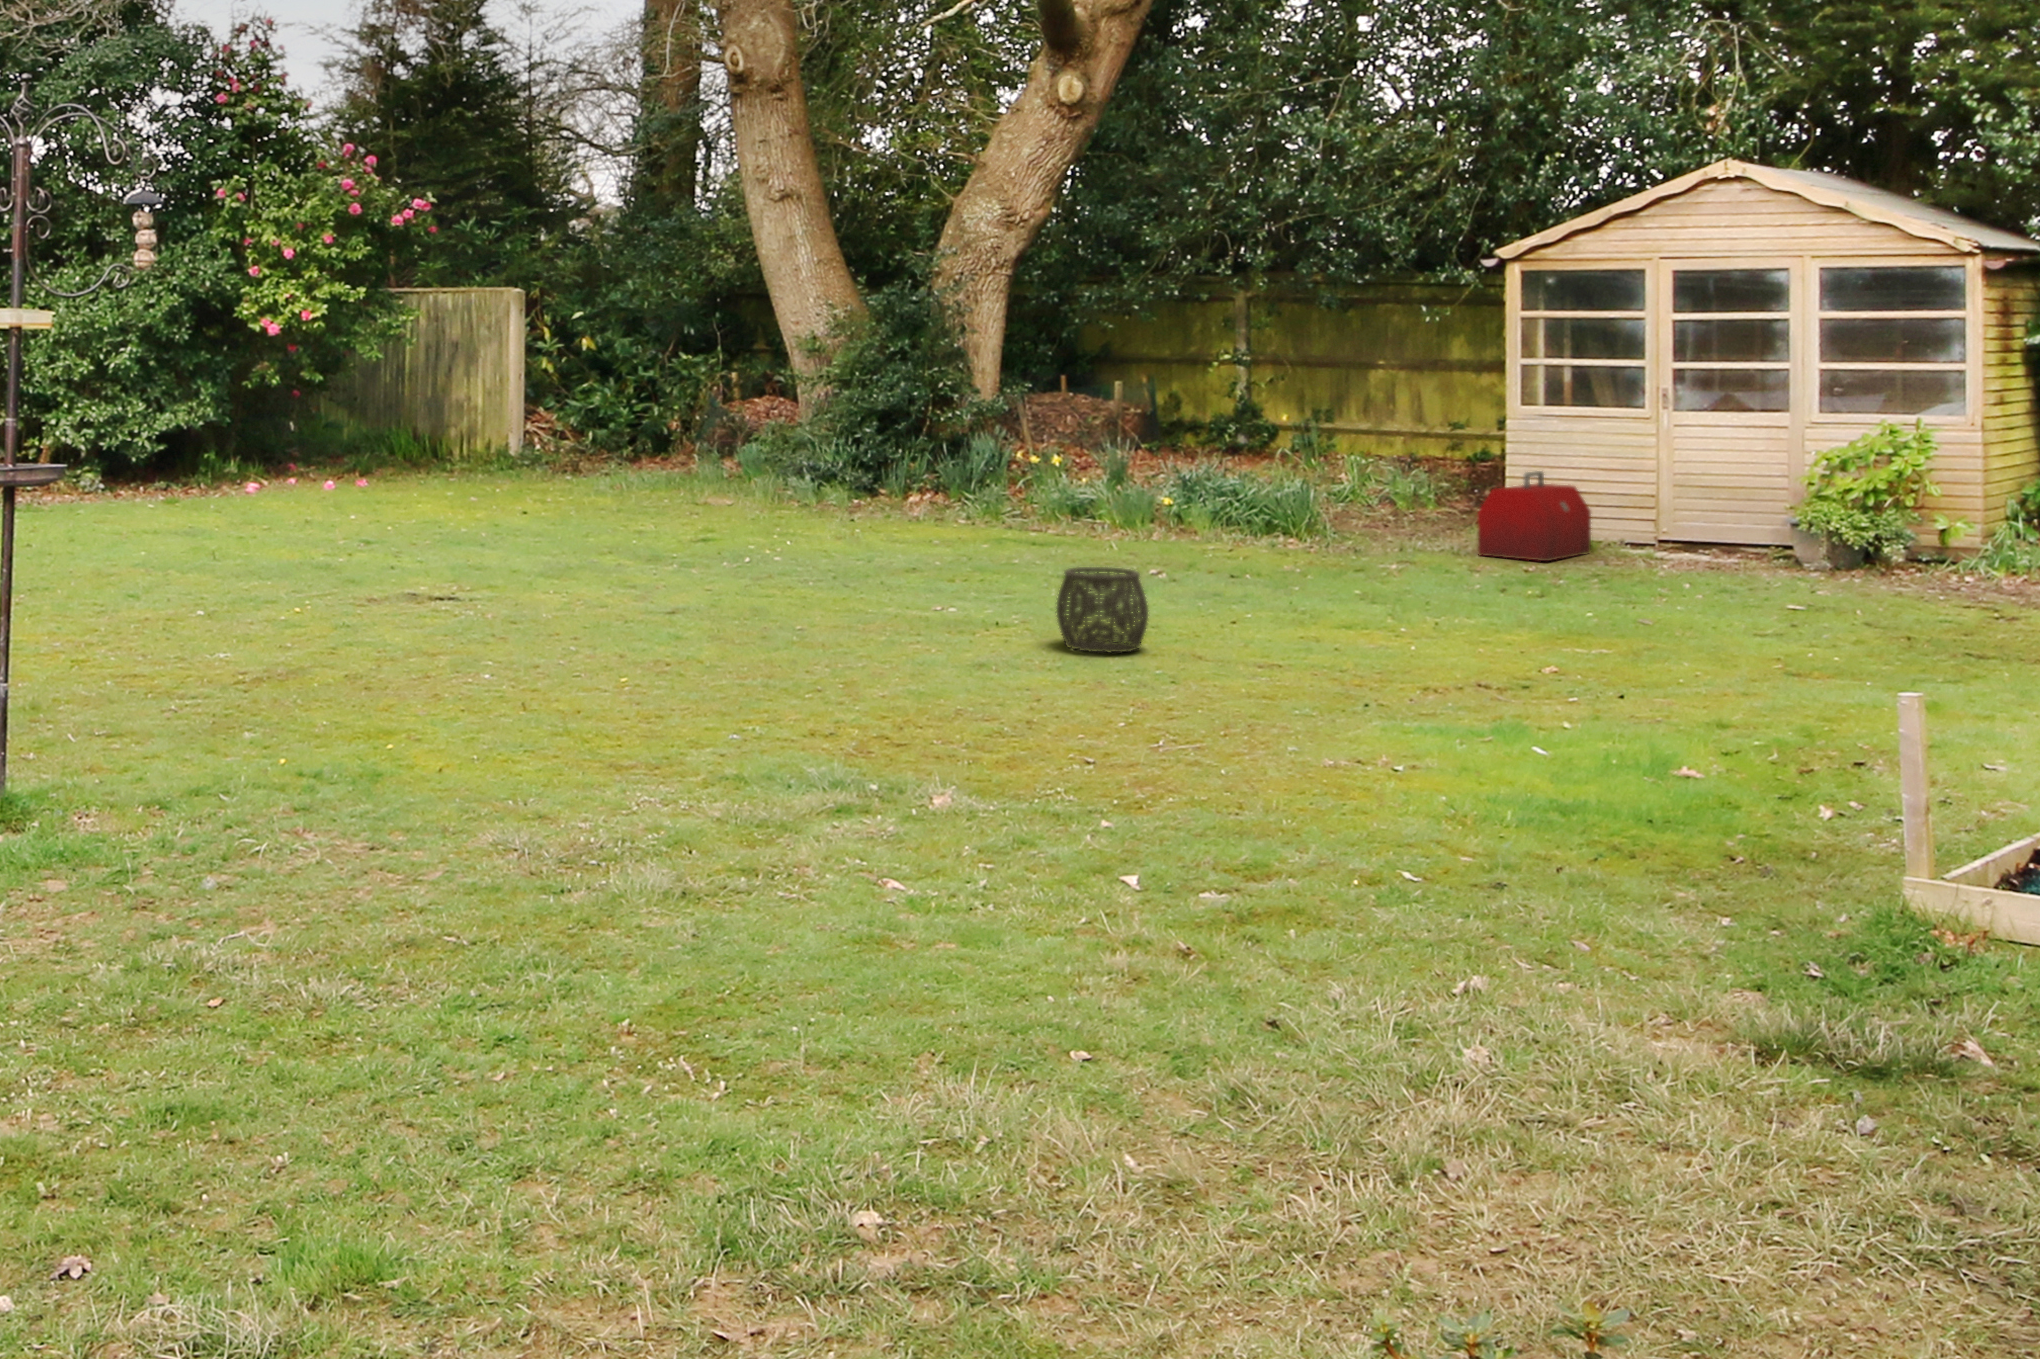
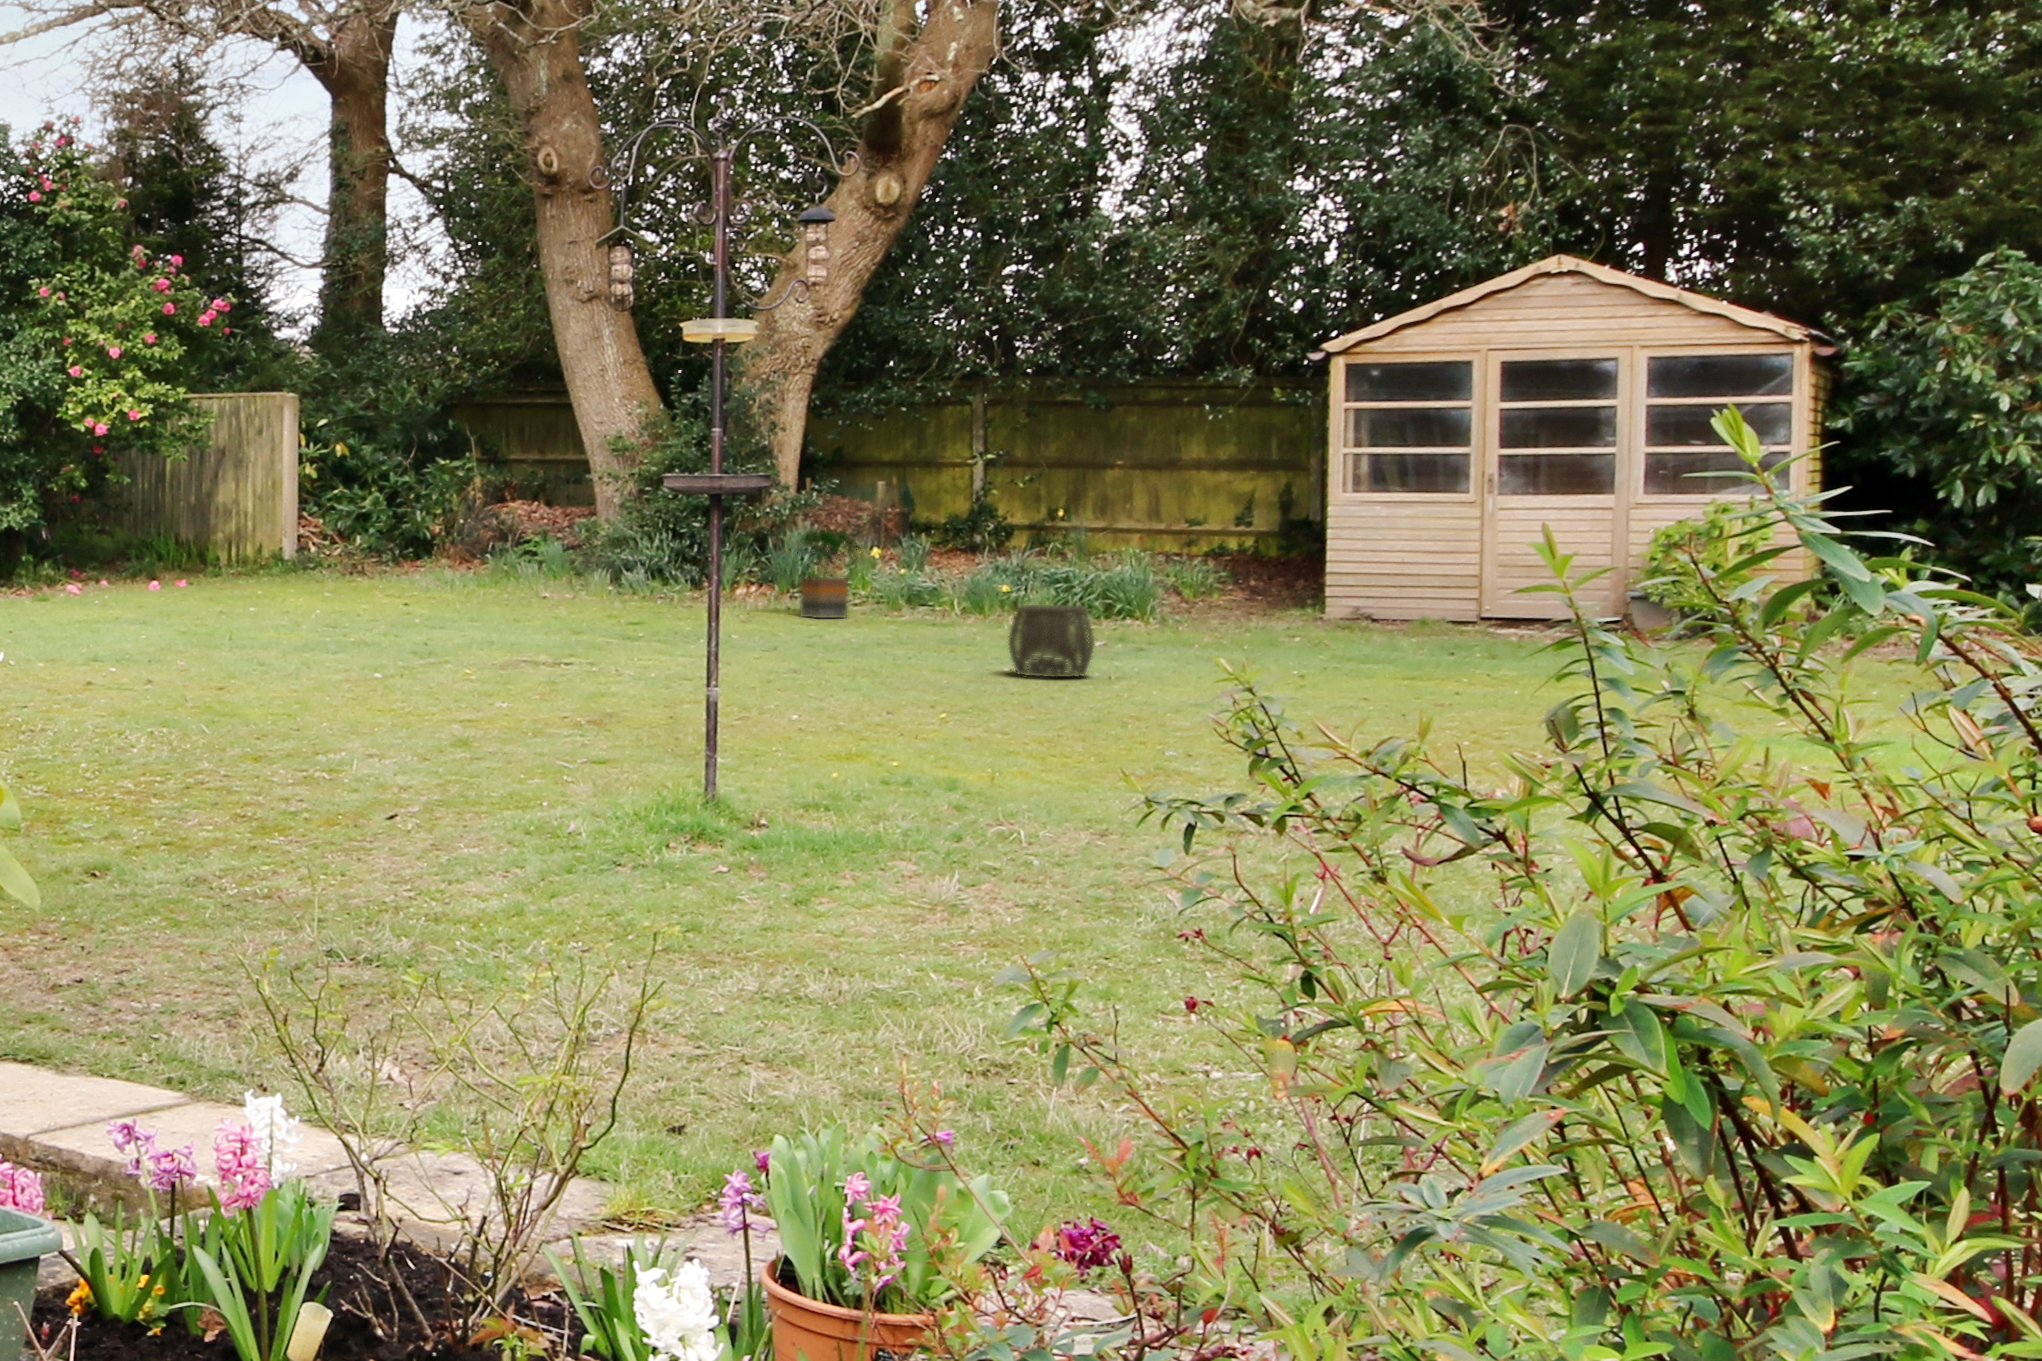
potted tree: none [916,445,988,542] -> present [796,530,862,618]
toolbox: present [1477,471,1591,561] -> none [1321,549,1422,629]

